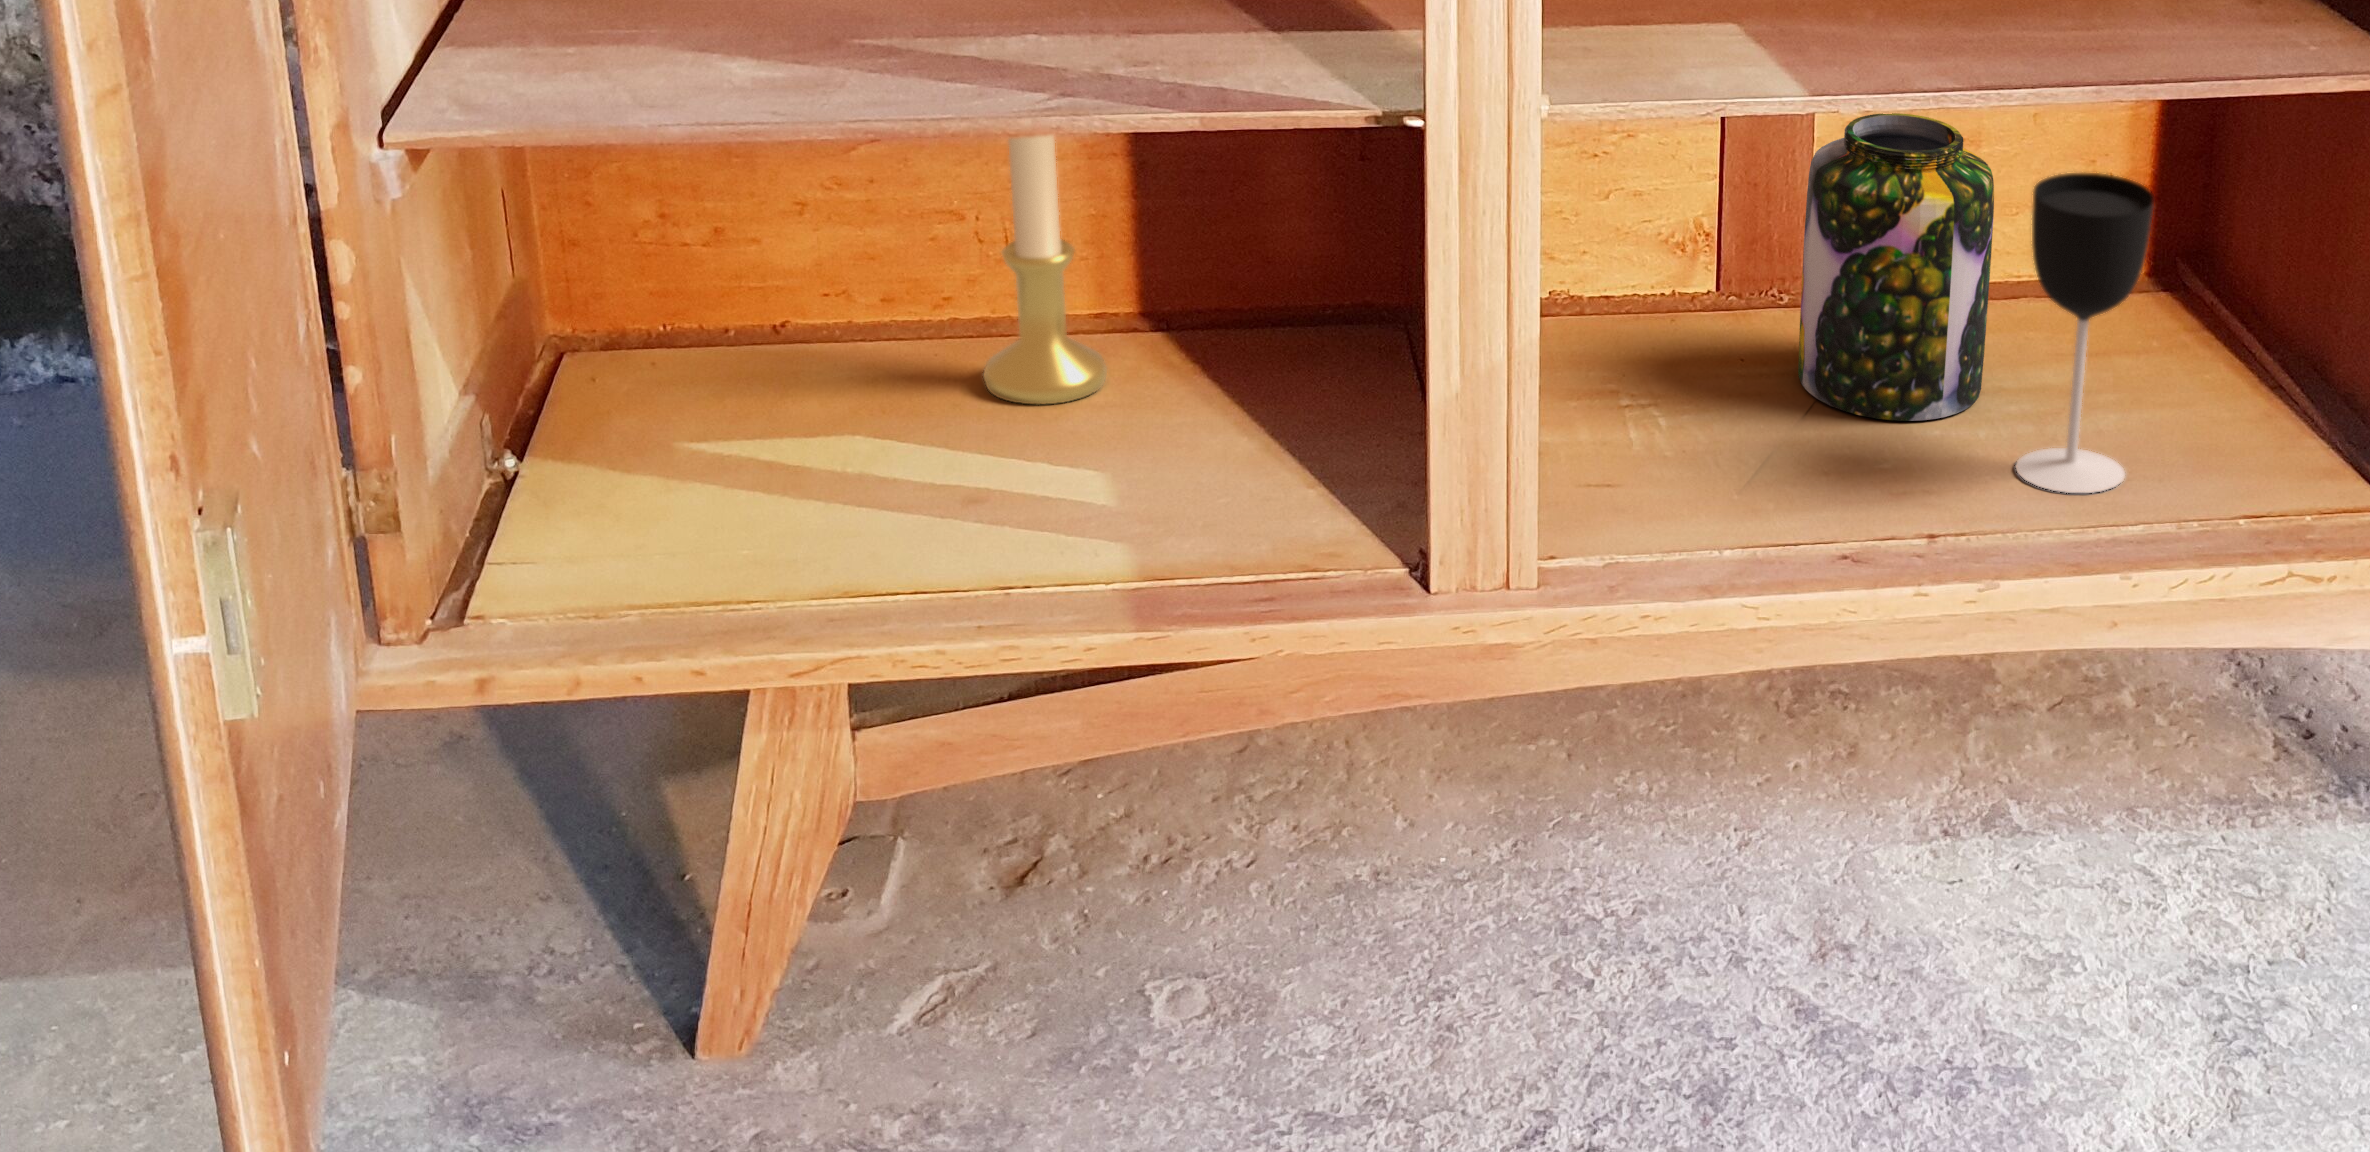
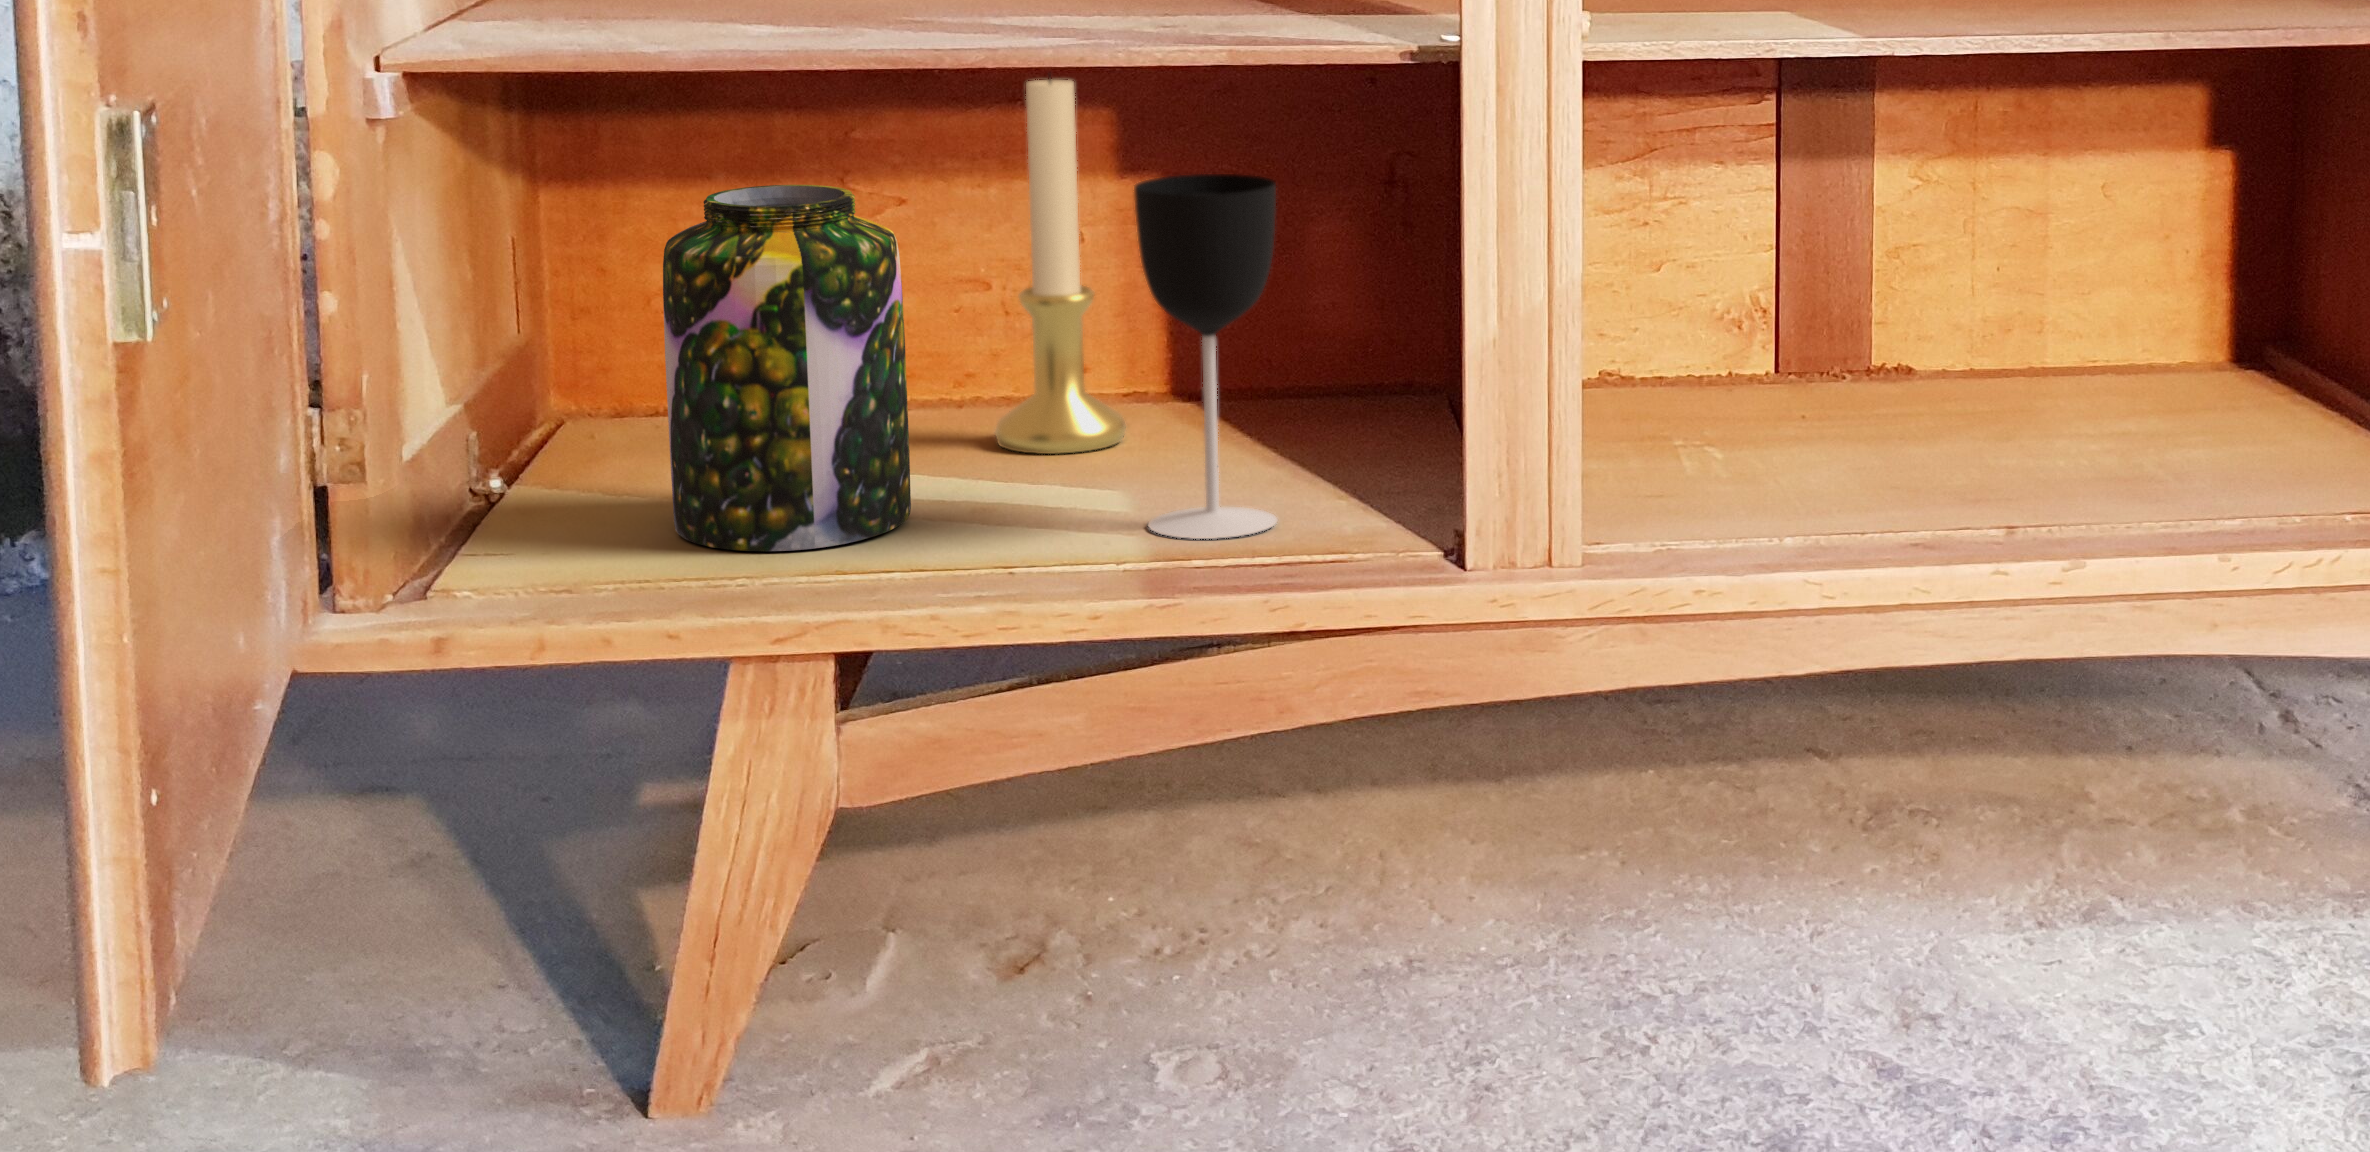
jar: present [1798,113,1994,421] -> present [663,185,911,551]
wine glass: present [2016,173,2154,493] -> present [1134,174,1277,539]

